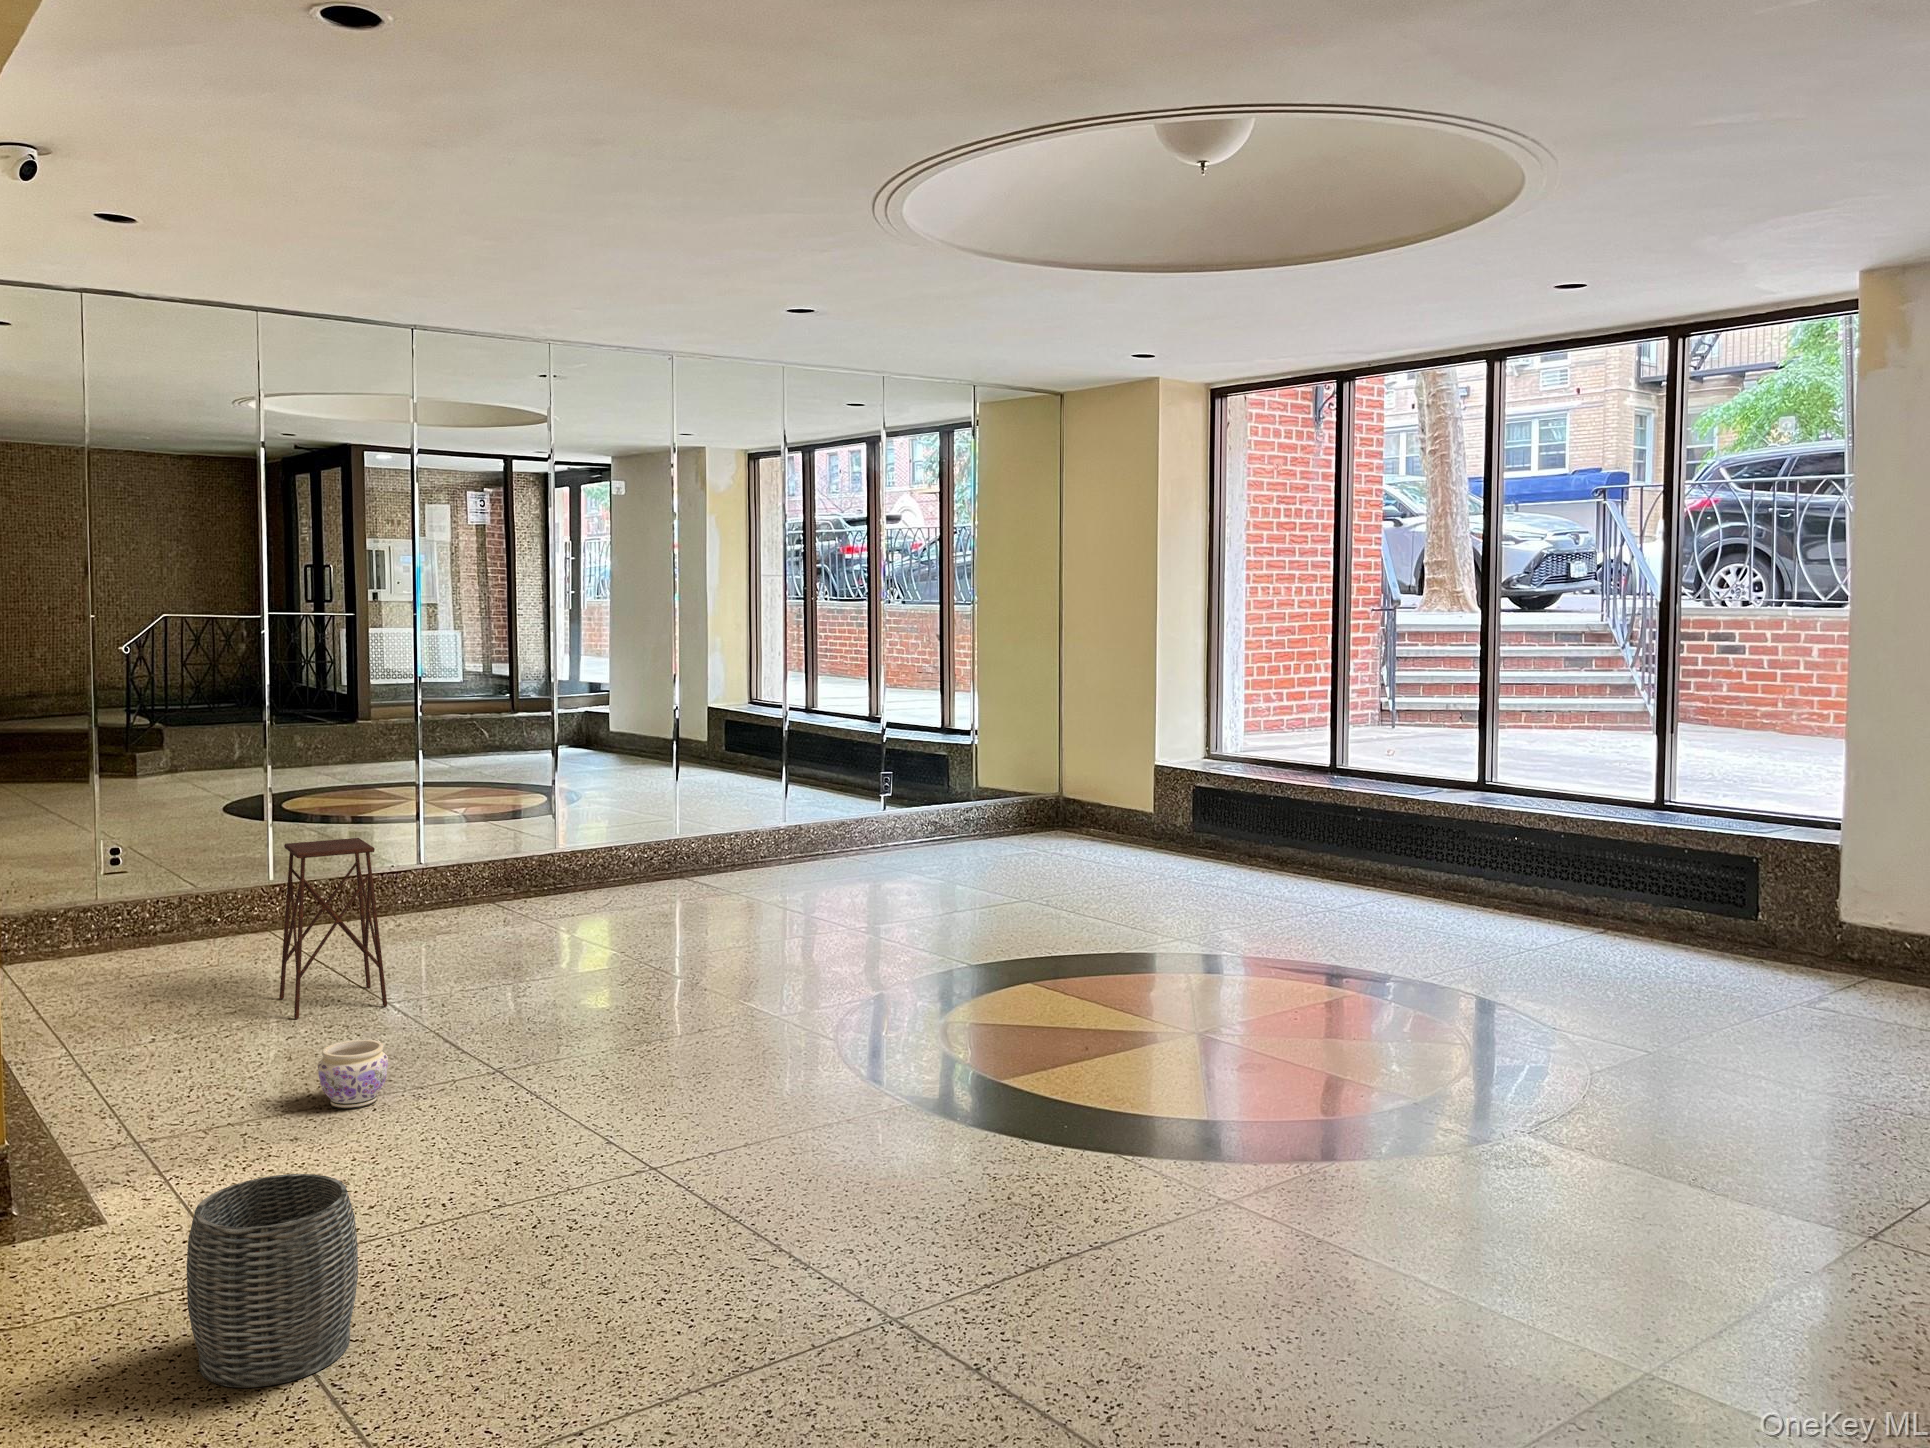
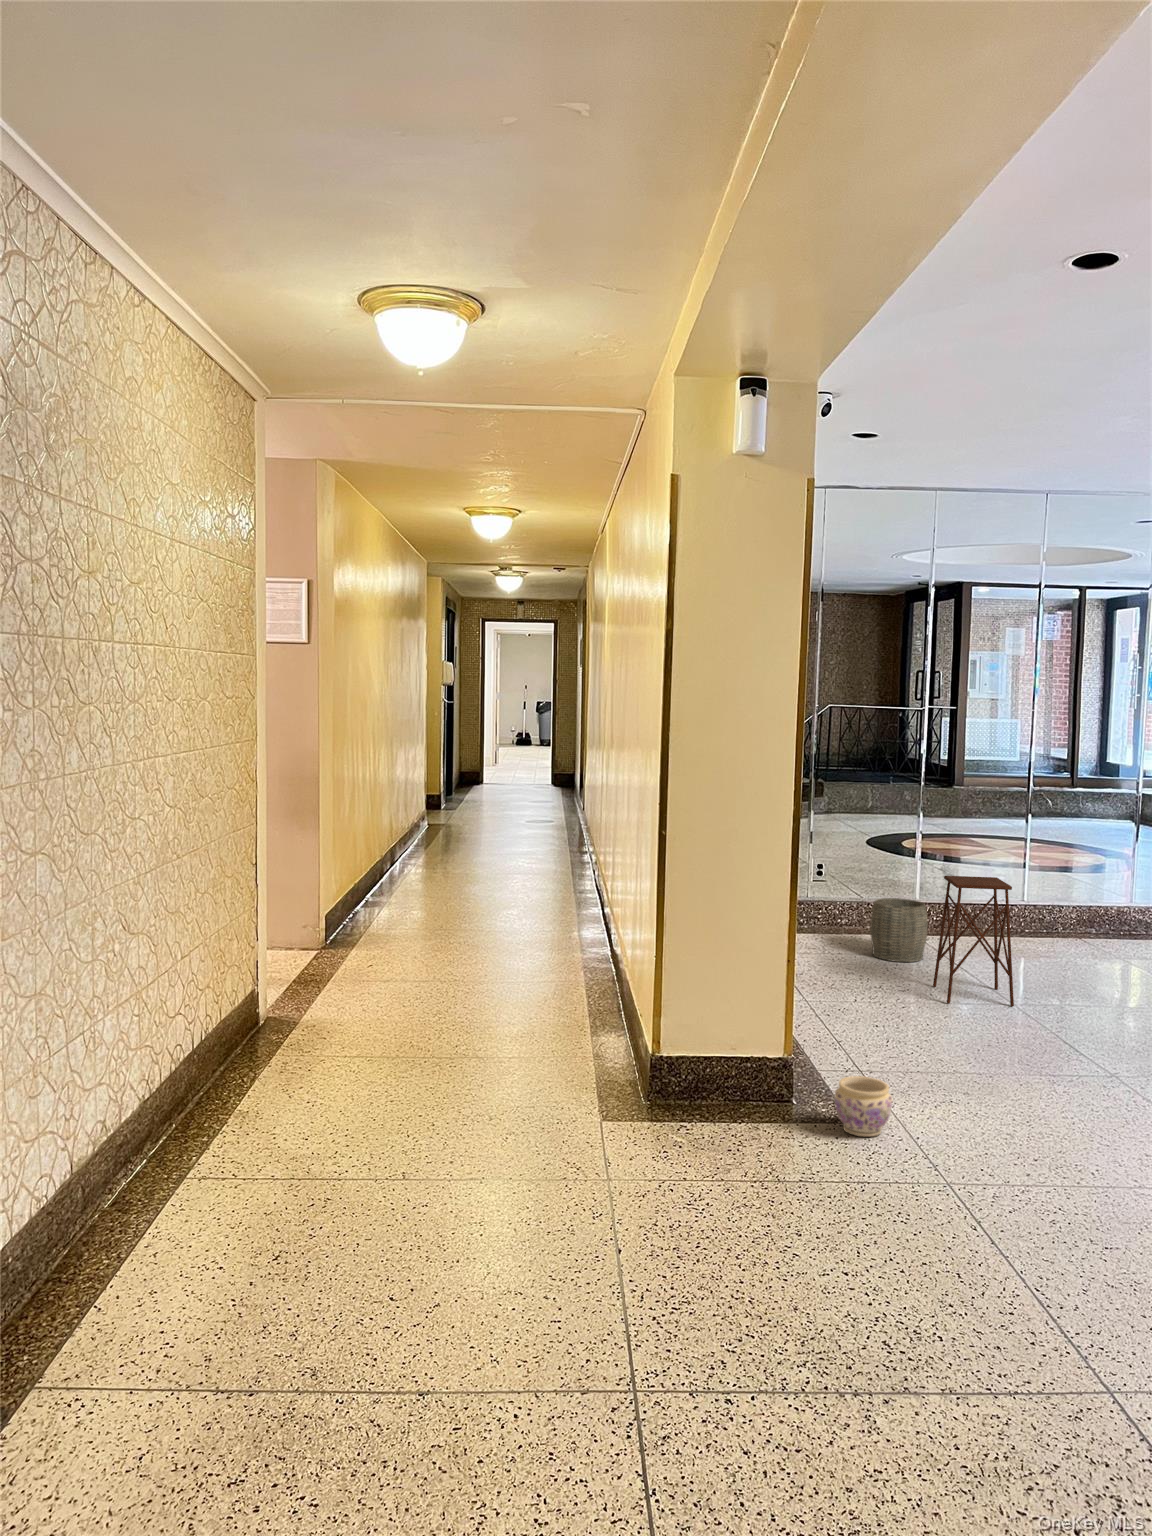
planter: present [318,1040,388,1109] -> present [835,1076,892,1137]
woven basket: present [187,1174,358,1388] -> present [870,898,928,962]

